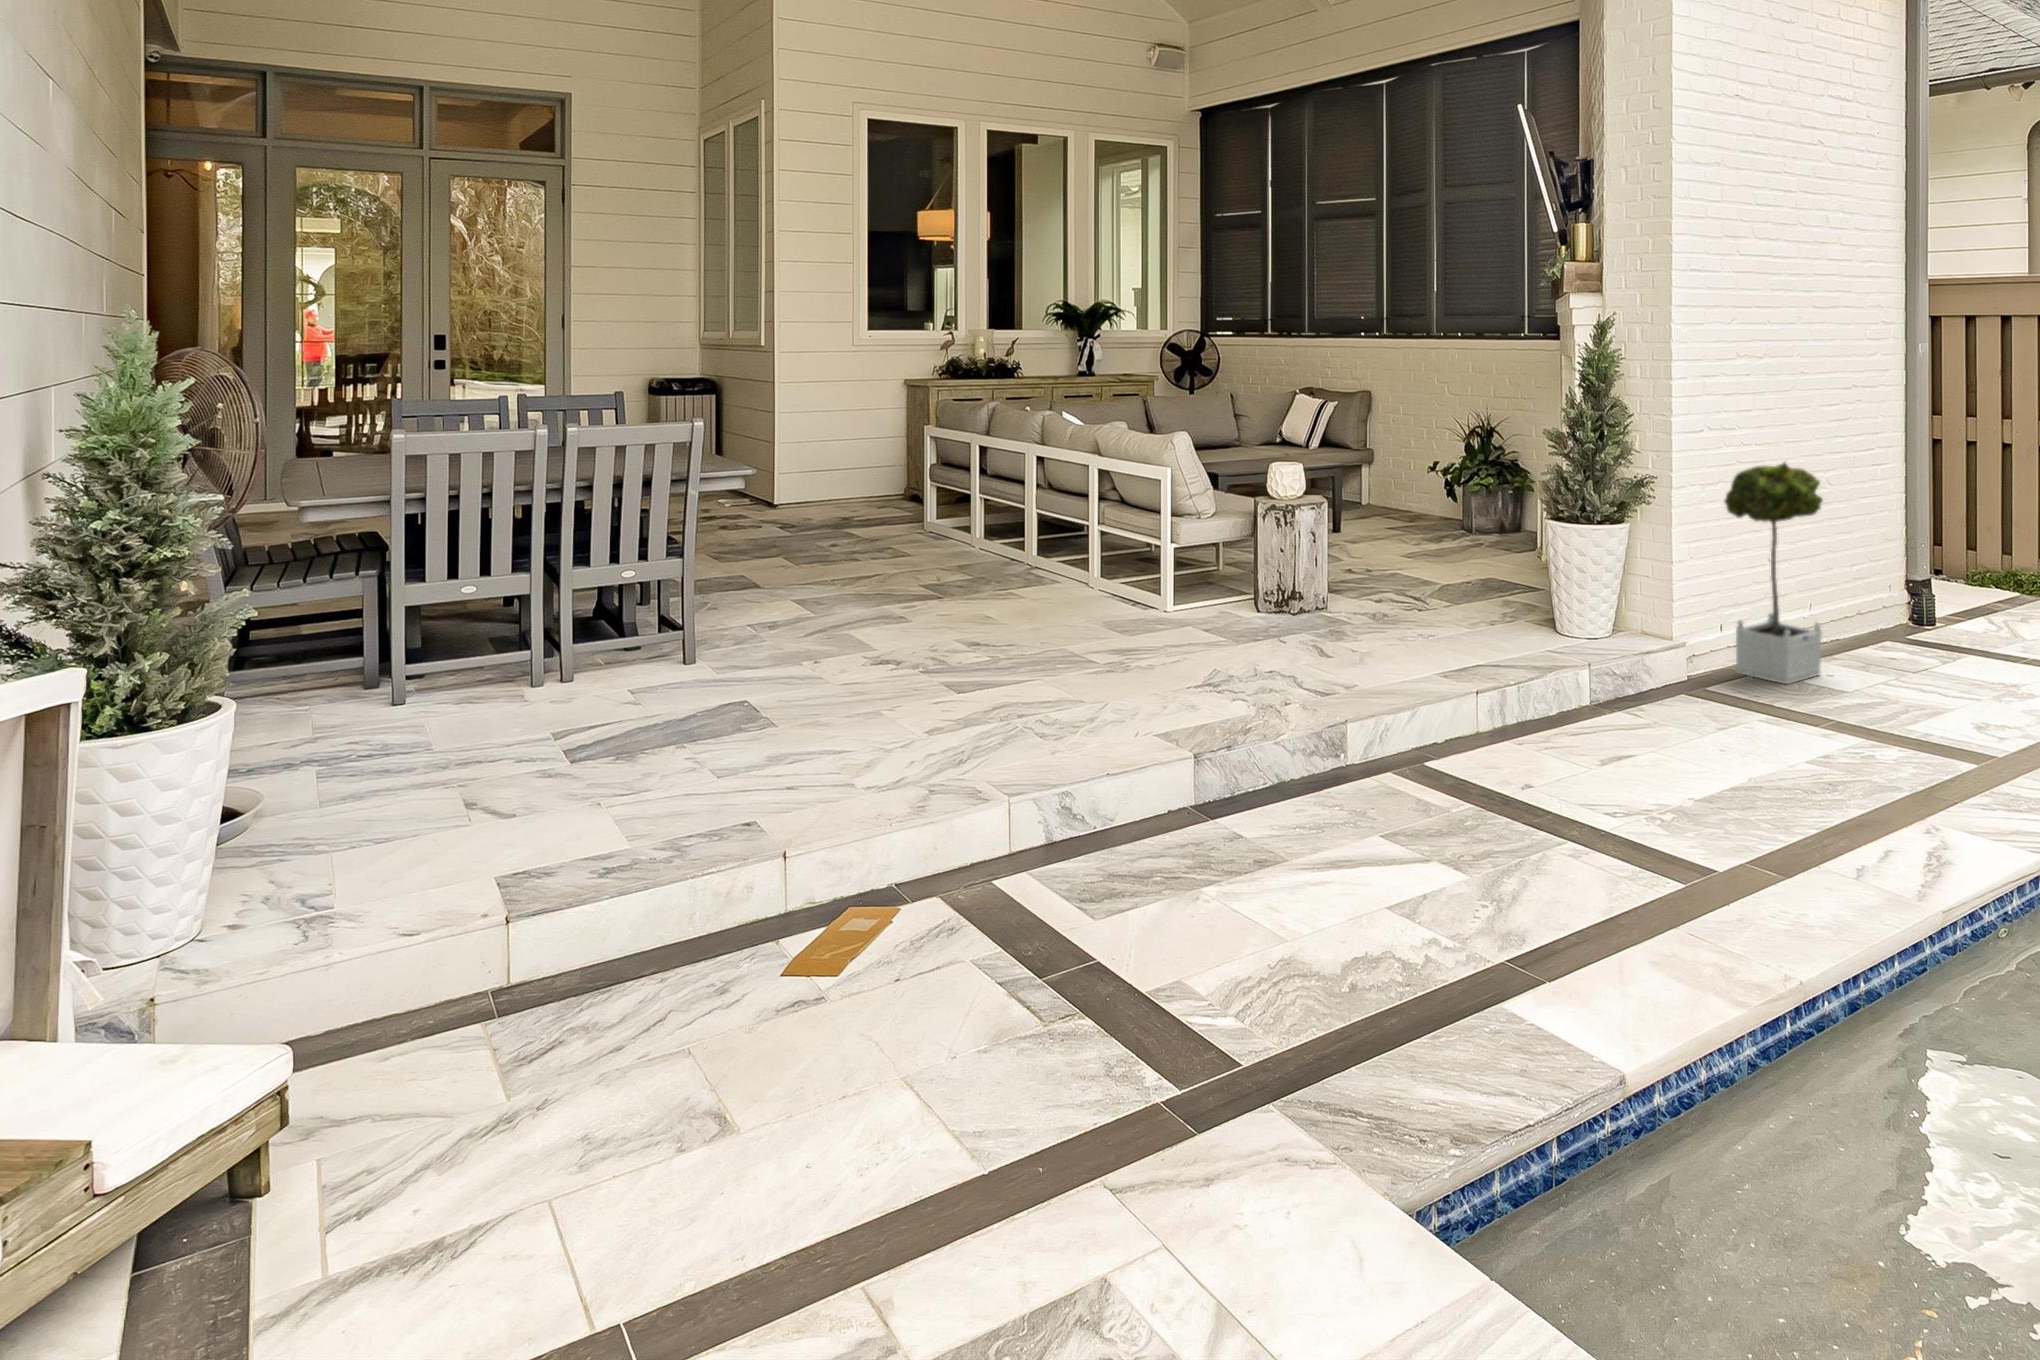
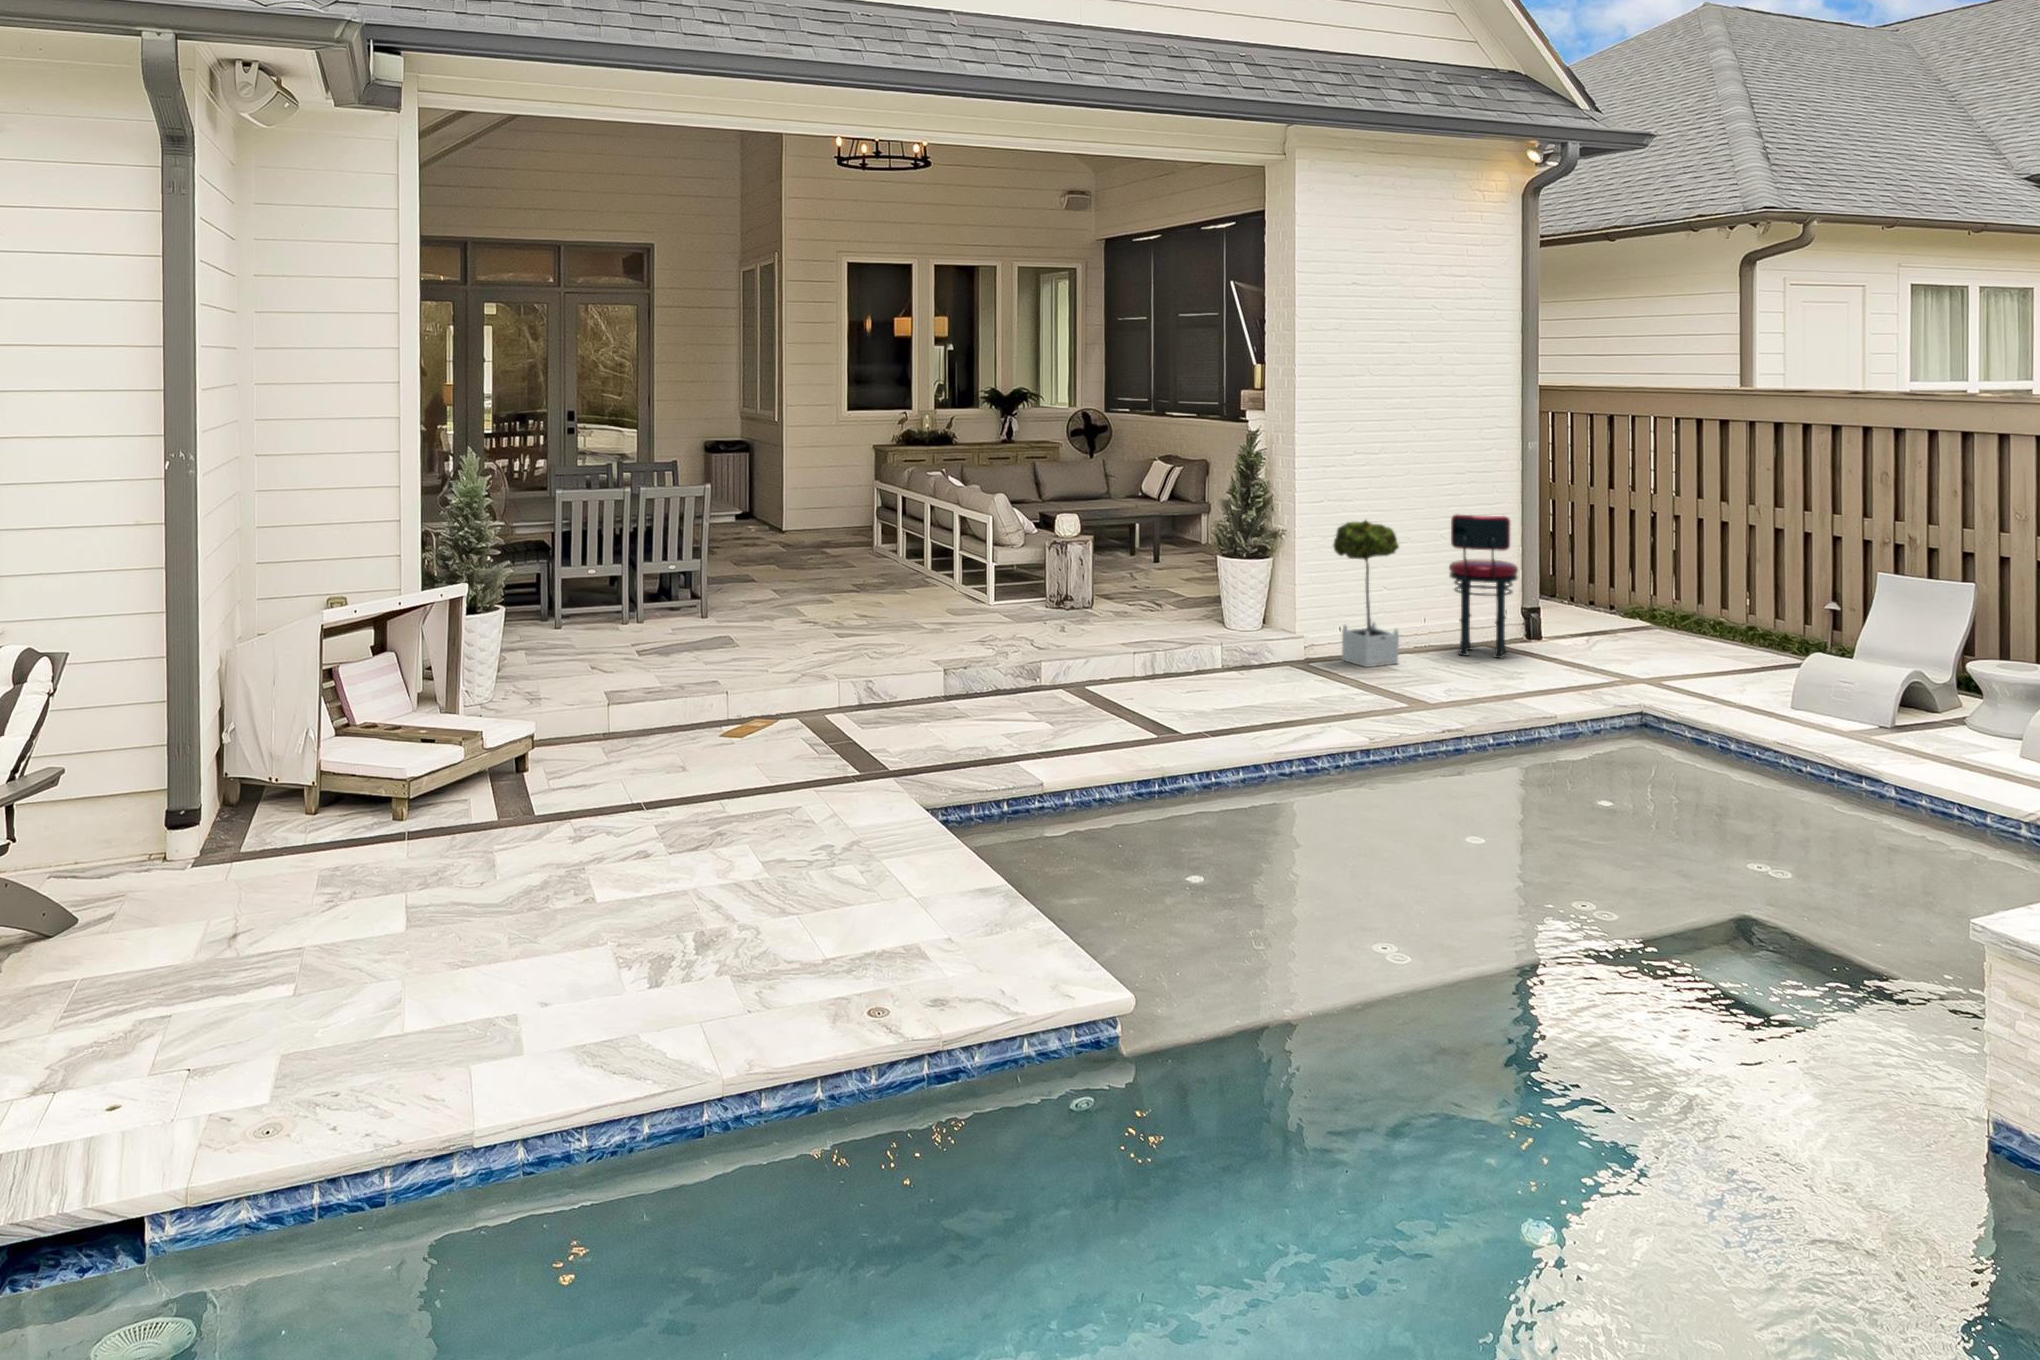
stool: none [1848,452,1953,656] -> present [1449,514,1518,658]

